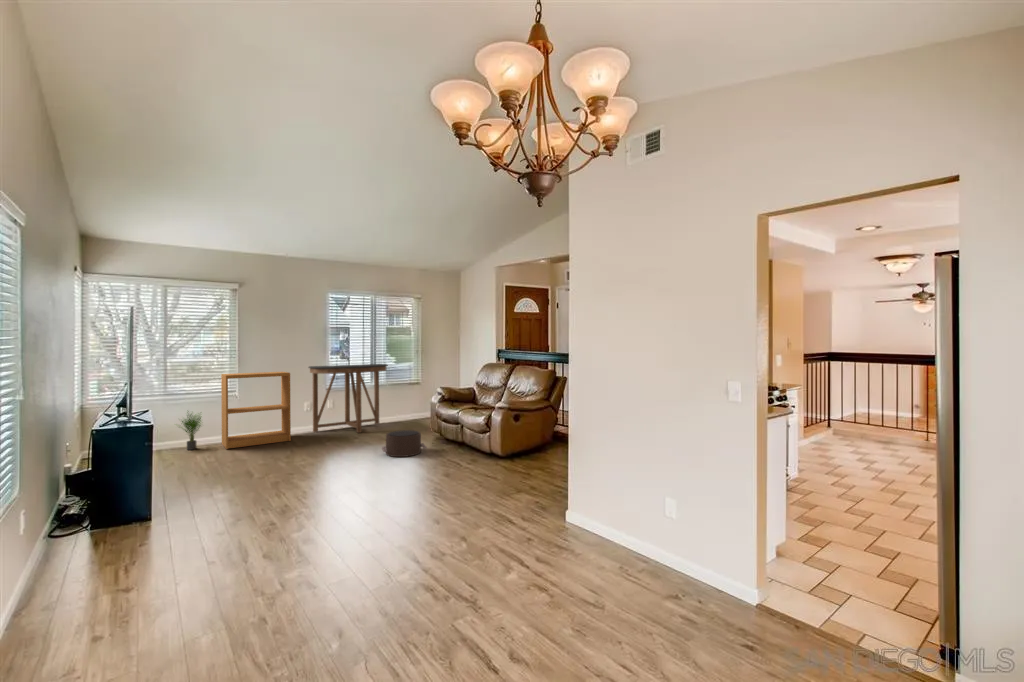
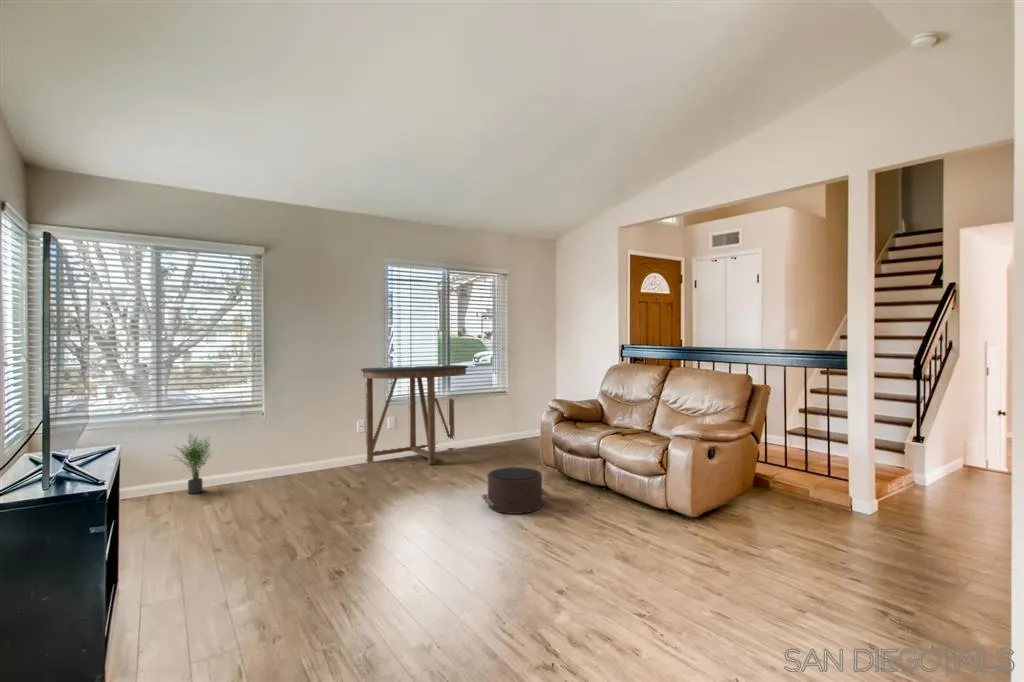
bookshelf: present [221,372,291,449] -> none [239,376,337,493]

